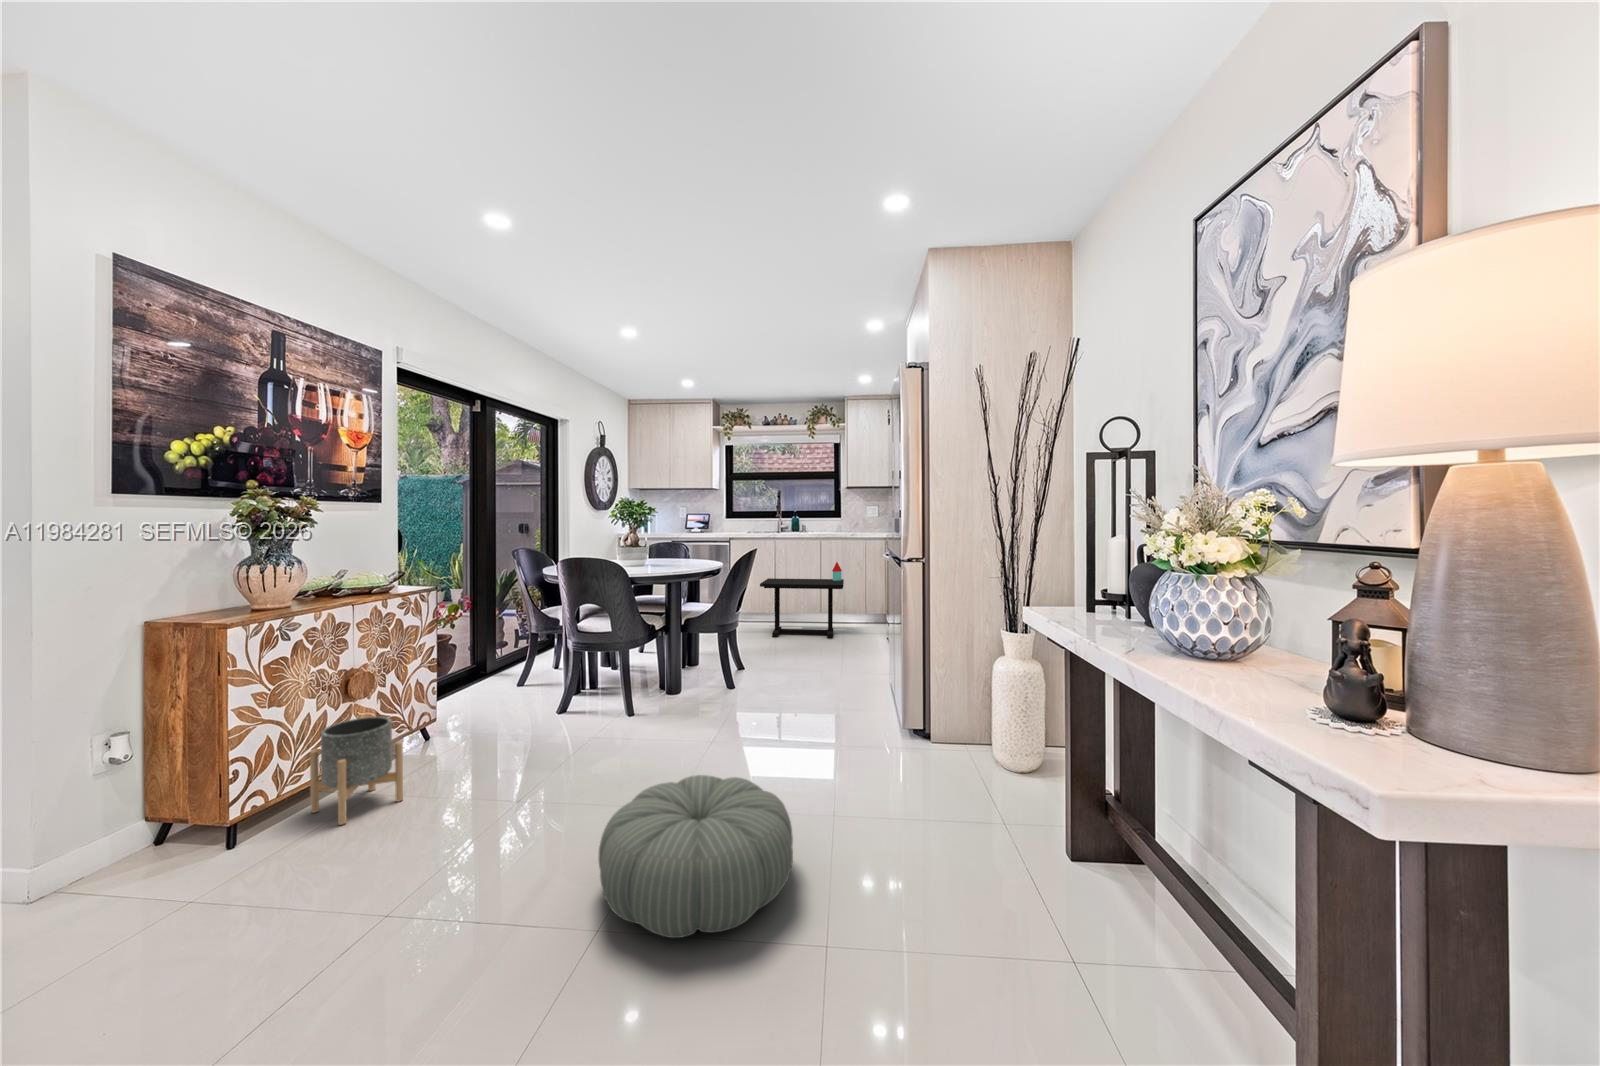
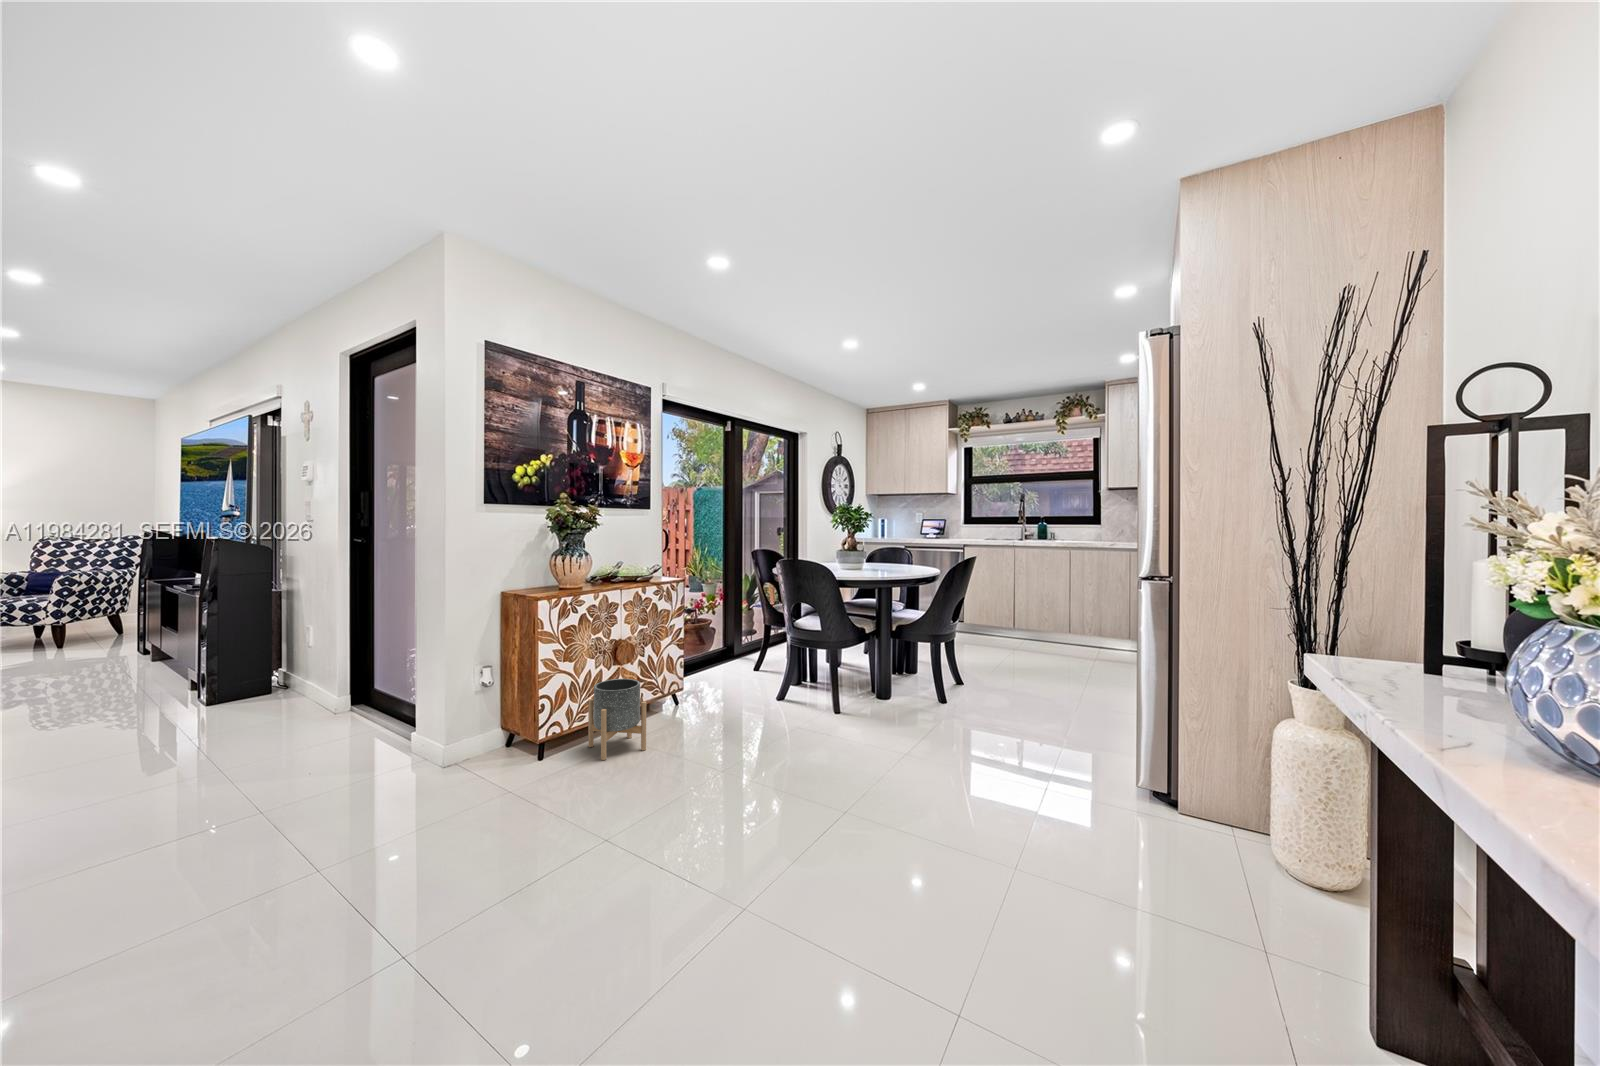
side table: present [760,562,844,638] -> none [993,570,1098,658]
pouf: present [599,775,793,938] -> none [754,776,949,940]

